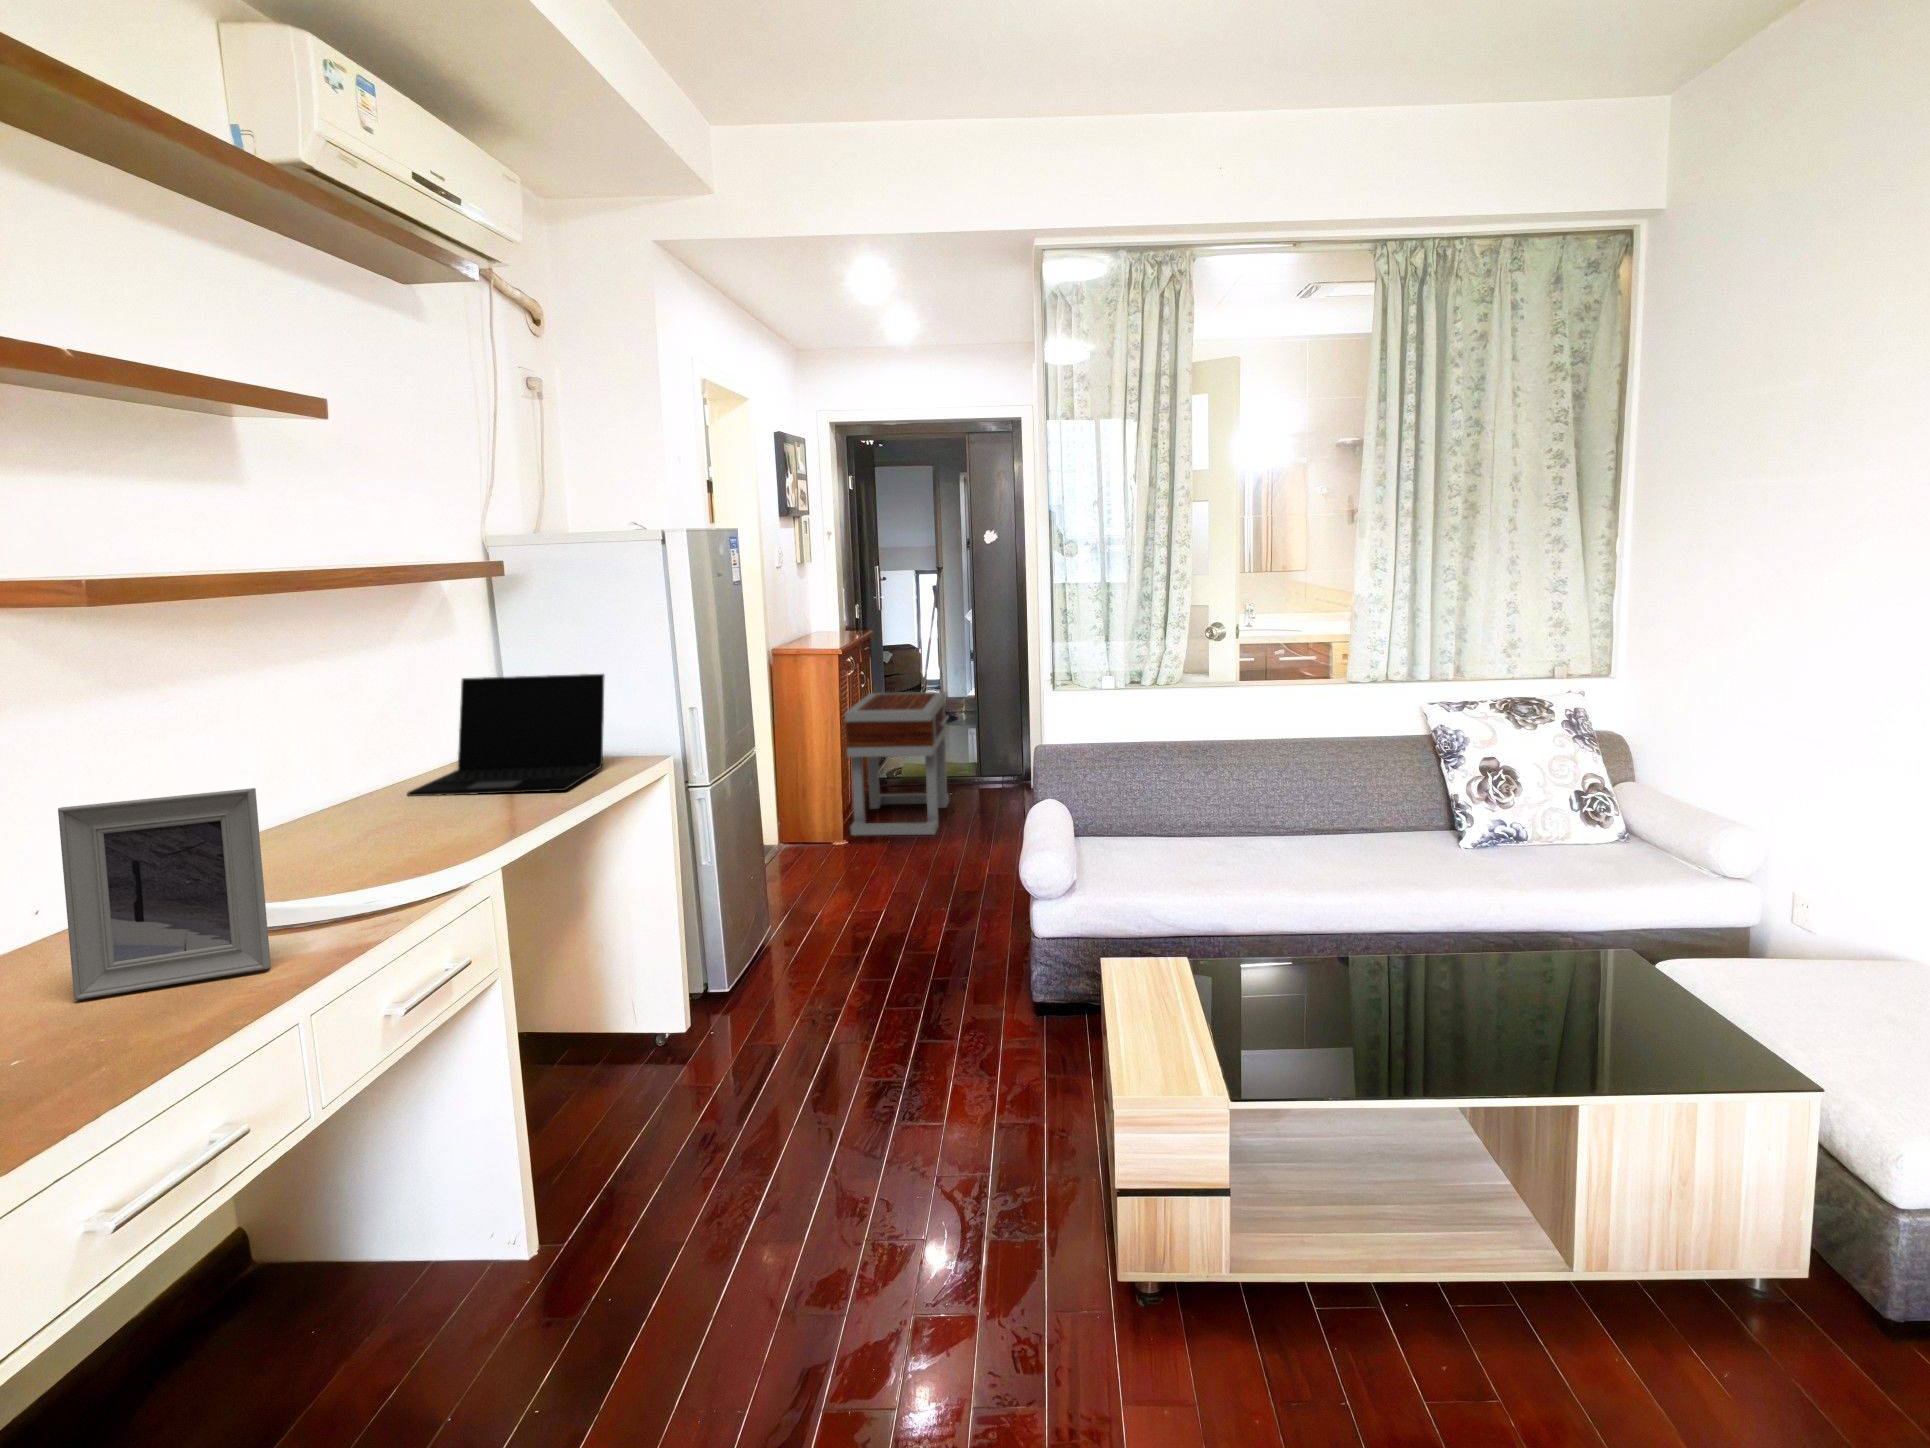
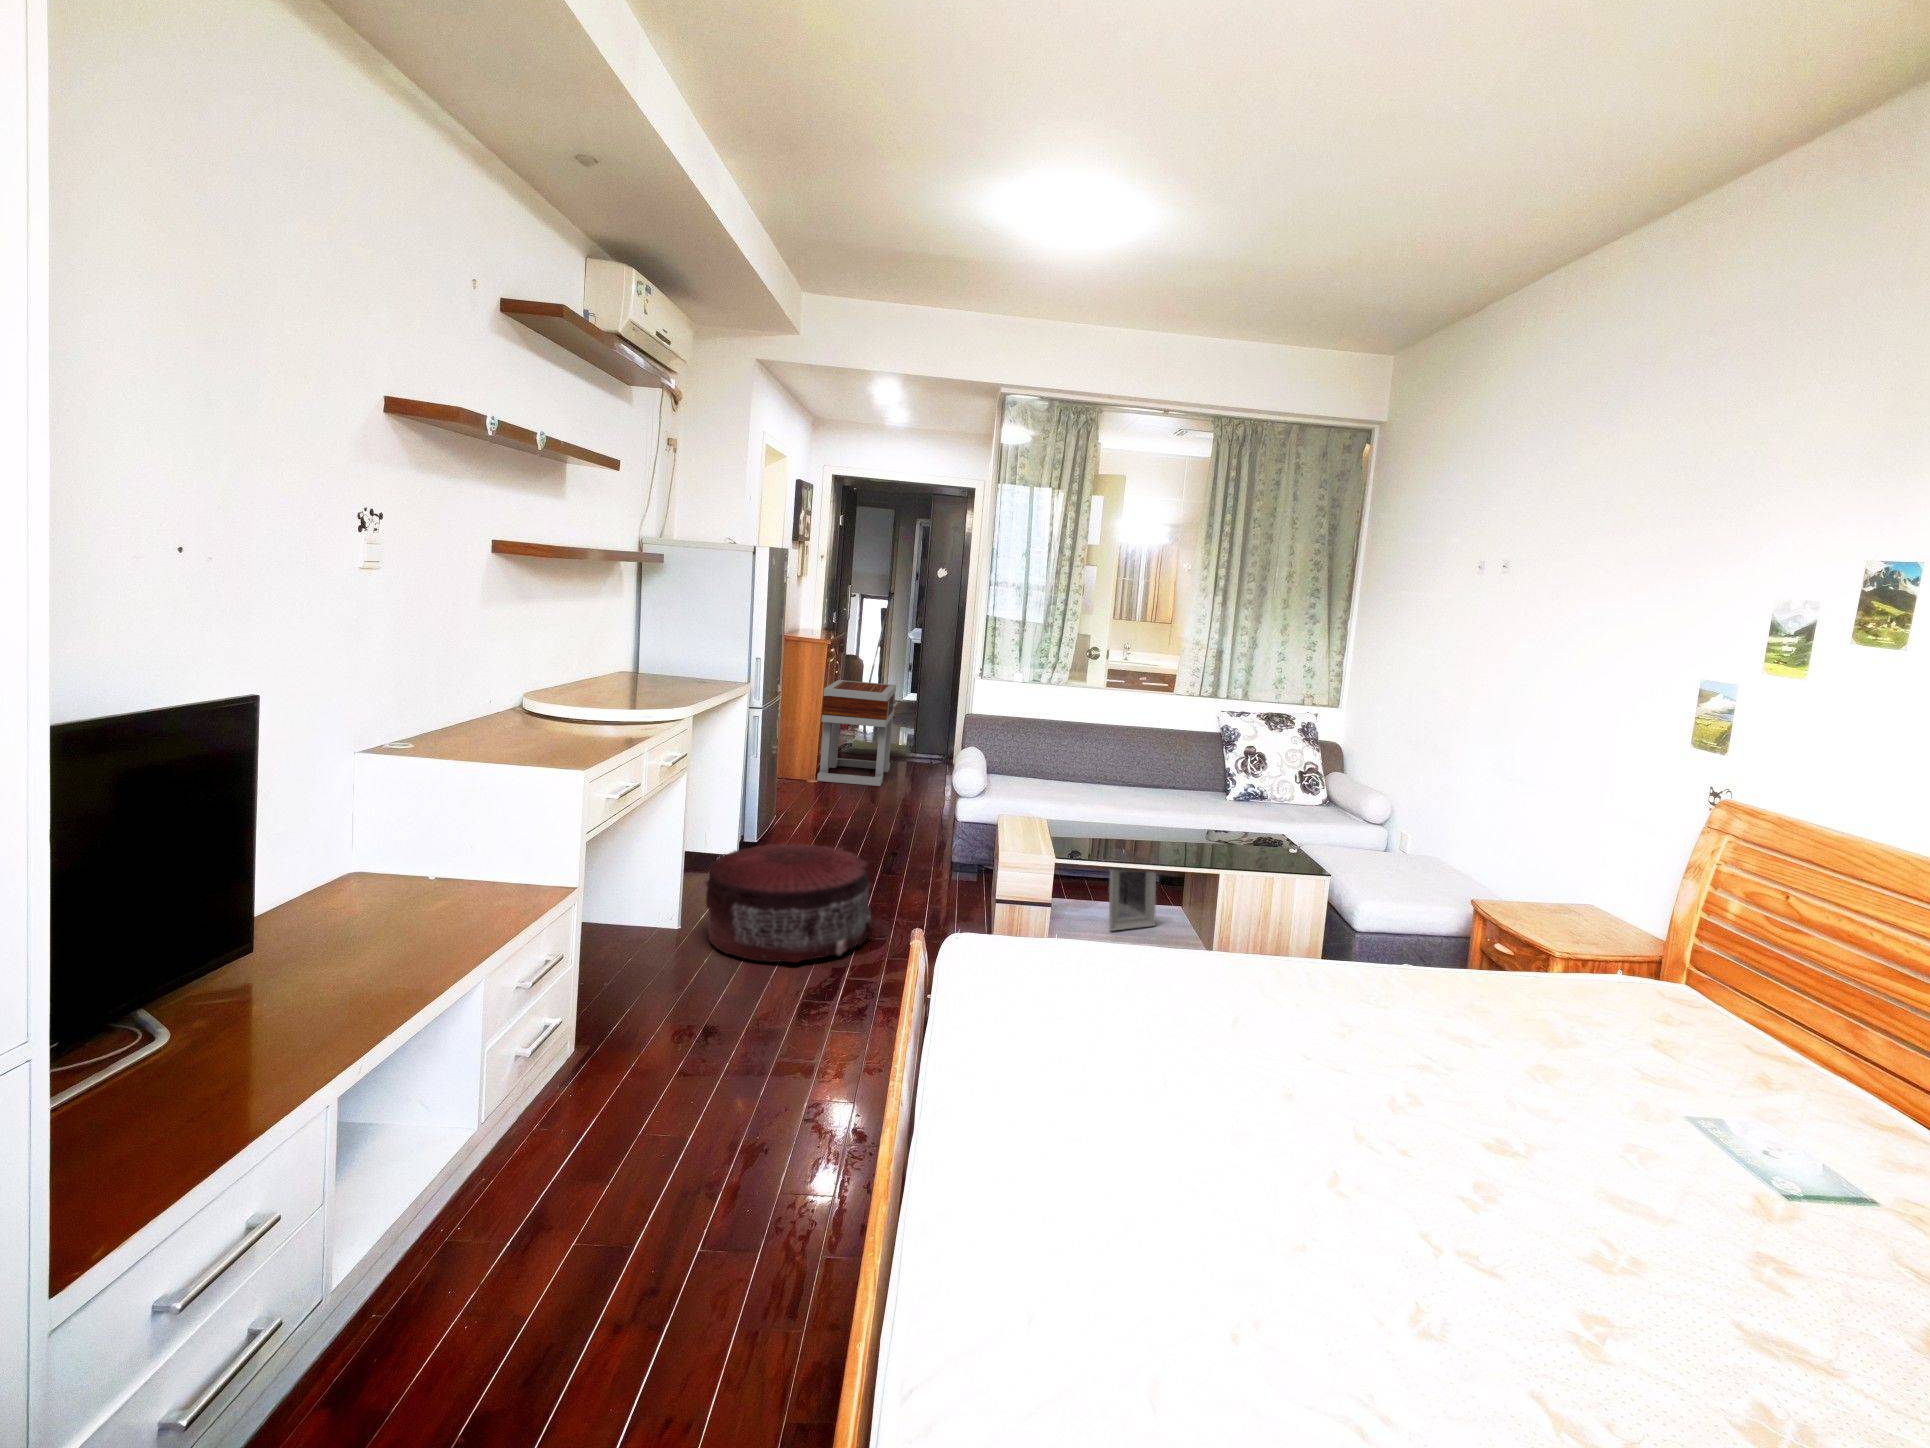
laptop: present [407,674,604,796] -> none [608,620,717,689]
picture frame: present [58,788,271,1000] -> present [1109,870,1156,931]
pouf: none [564,1045,890,1358] -> present [706,842,872,963]

